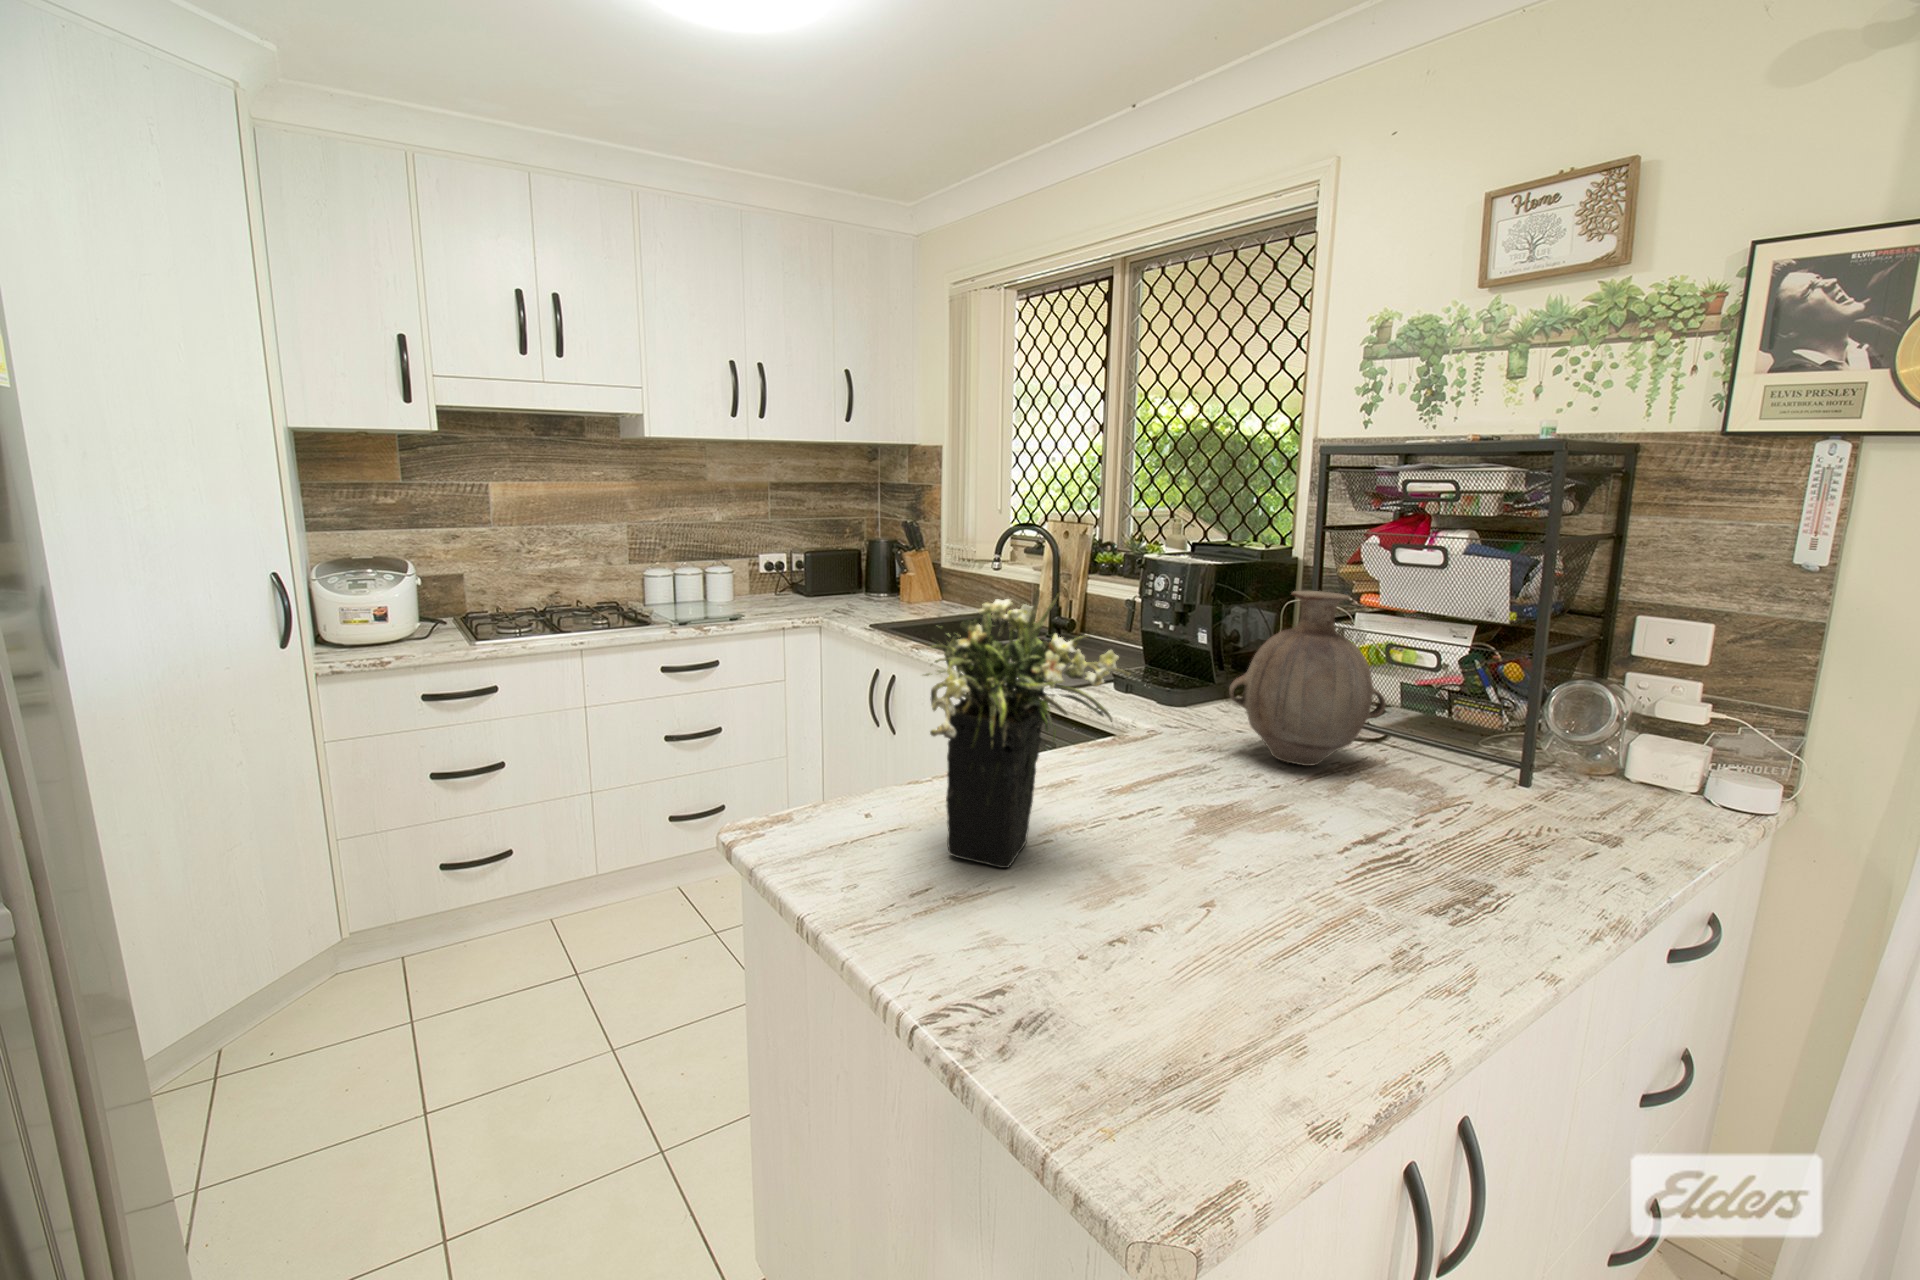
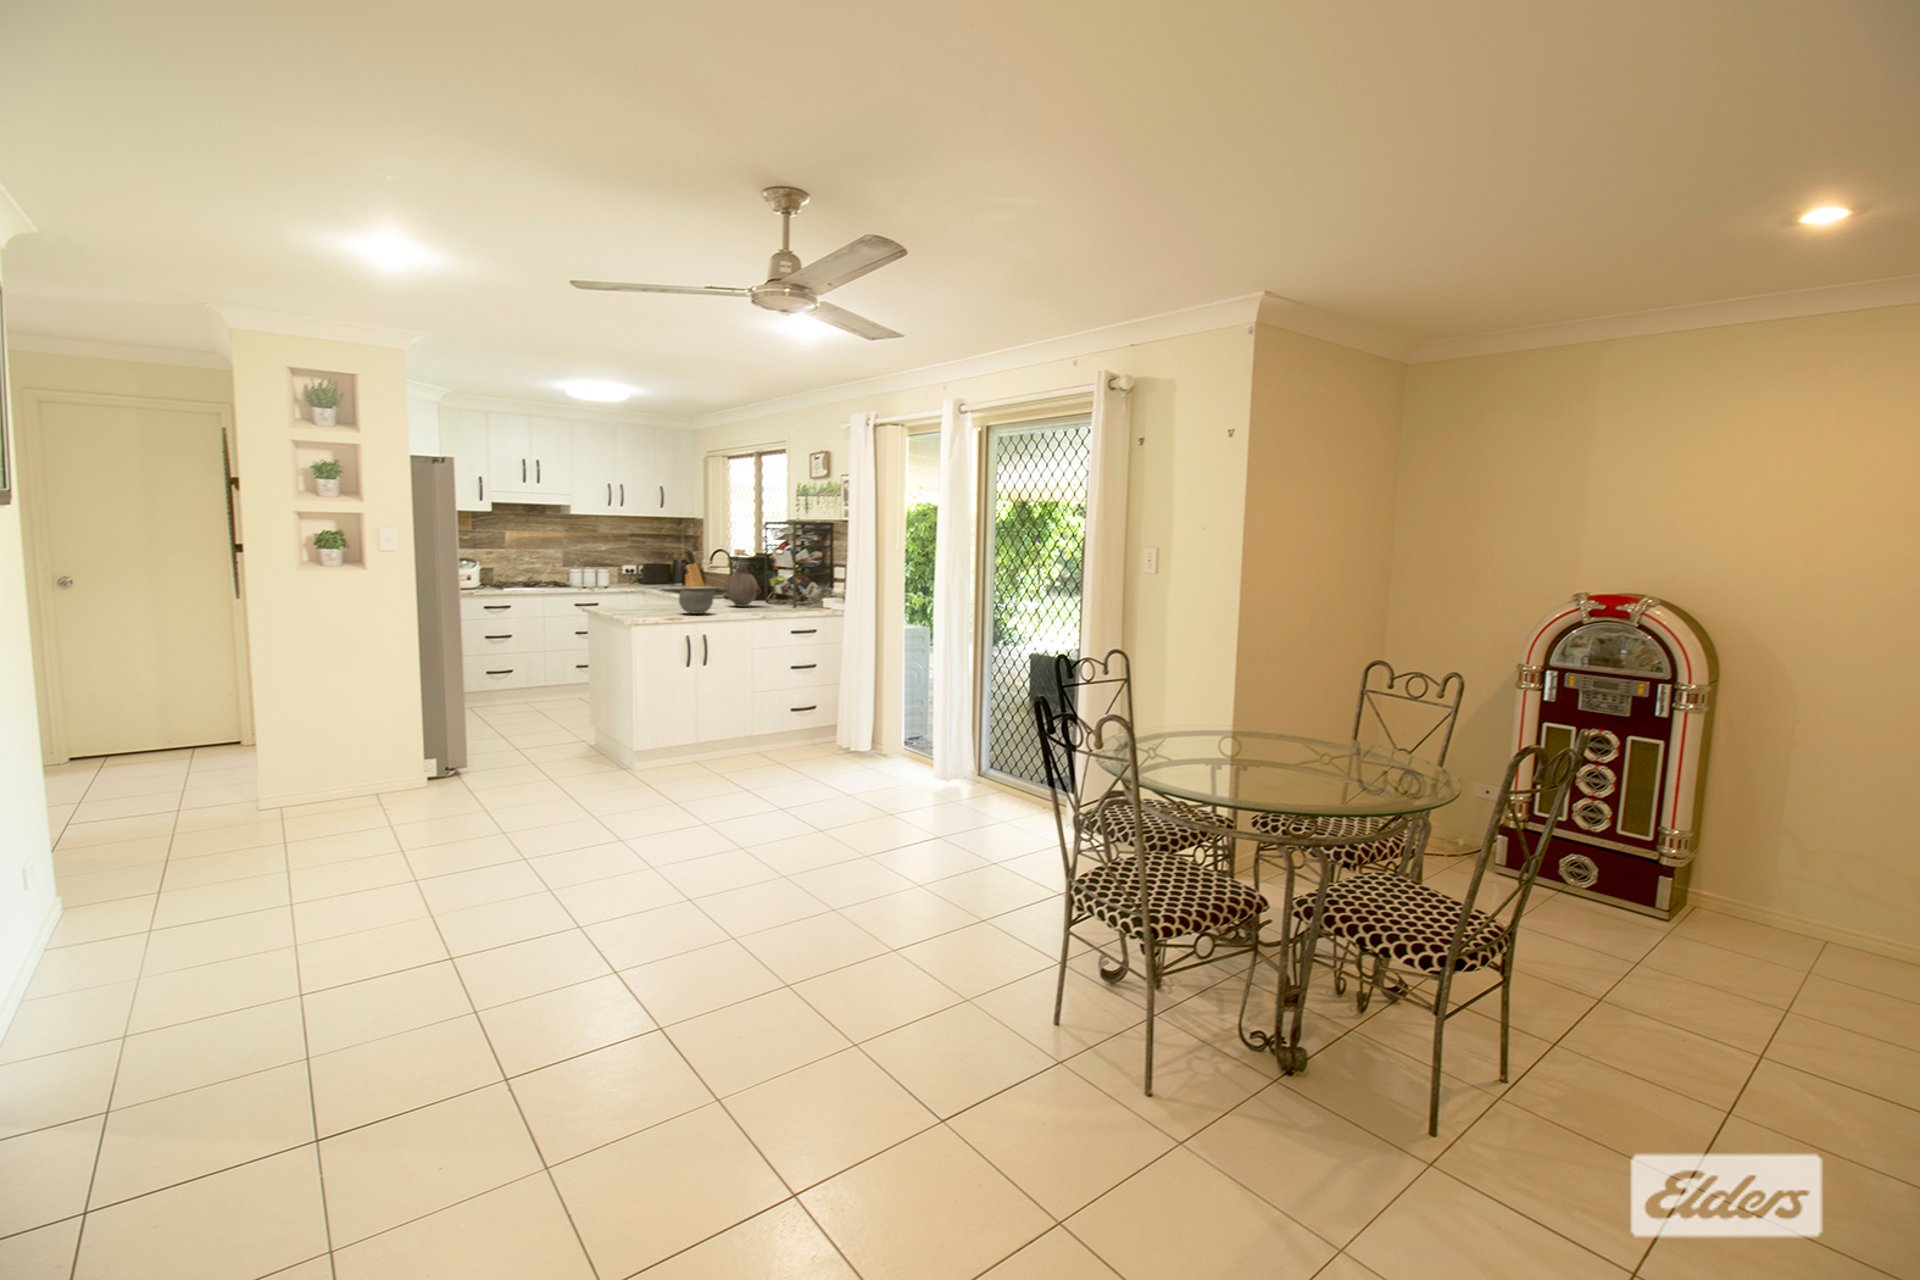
flower arrangement: present [925,588,1130,868] -> none [619,554,667,610]
bowl: none [1246,772,1449,937] -> present [679,589,713,614]

